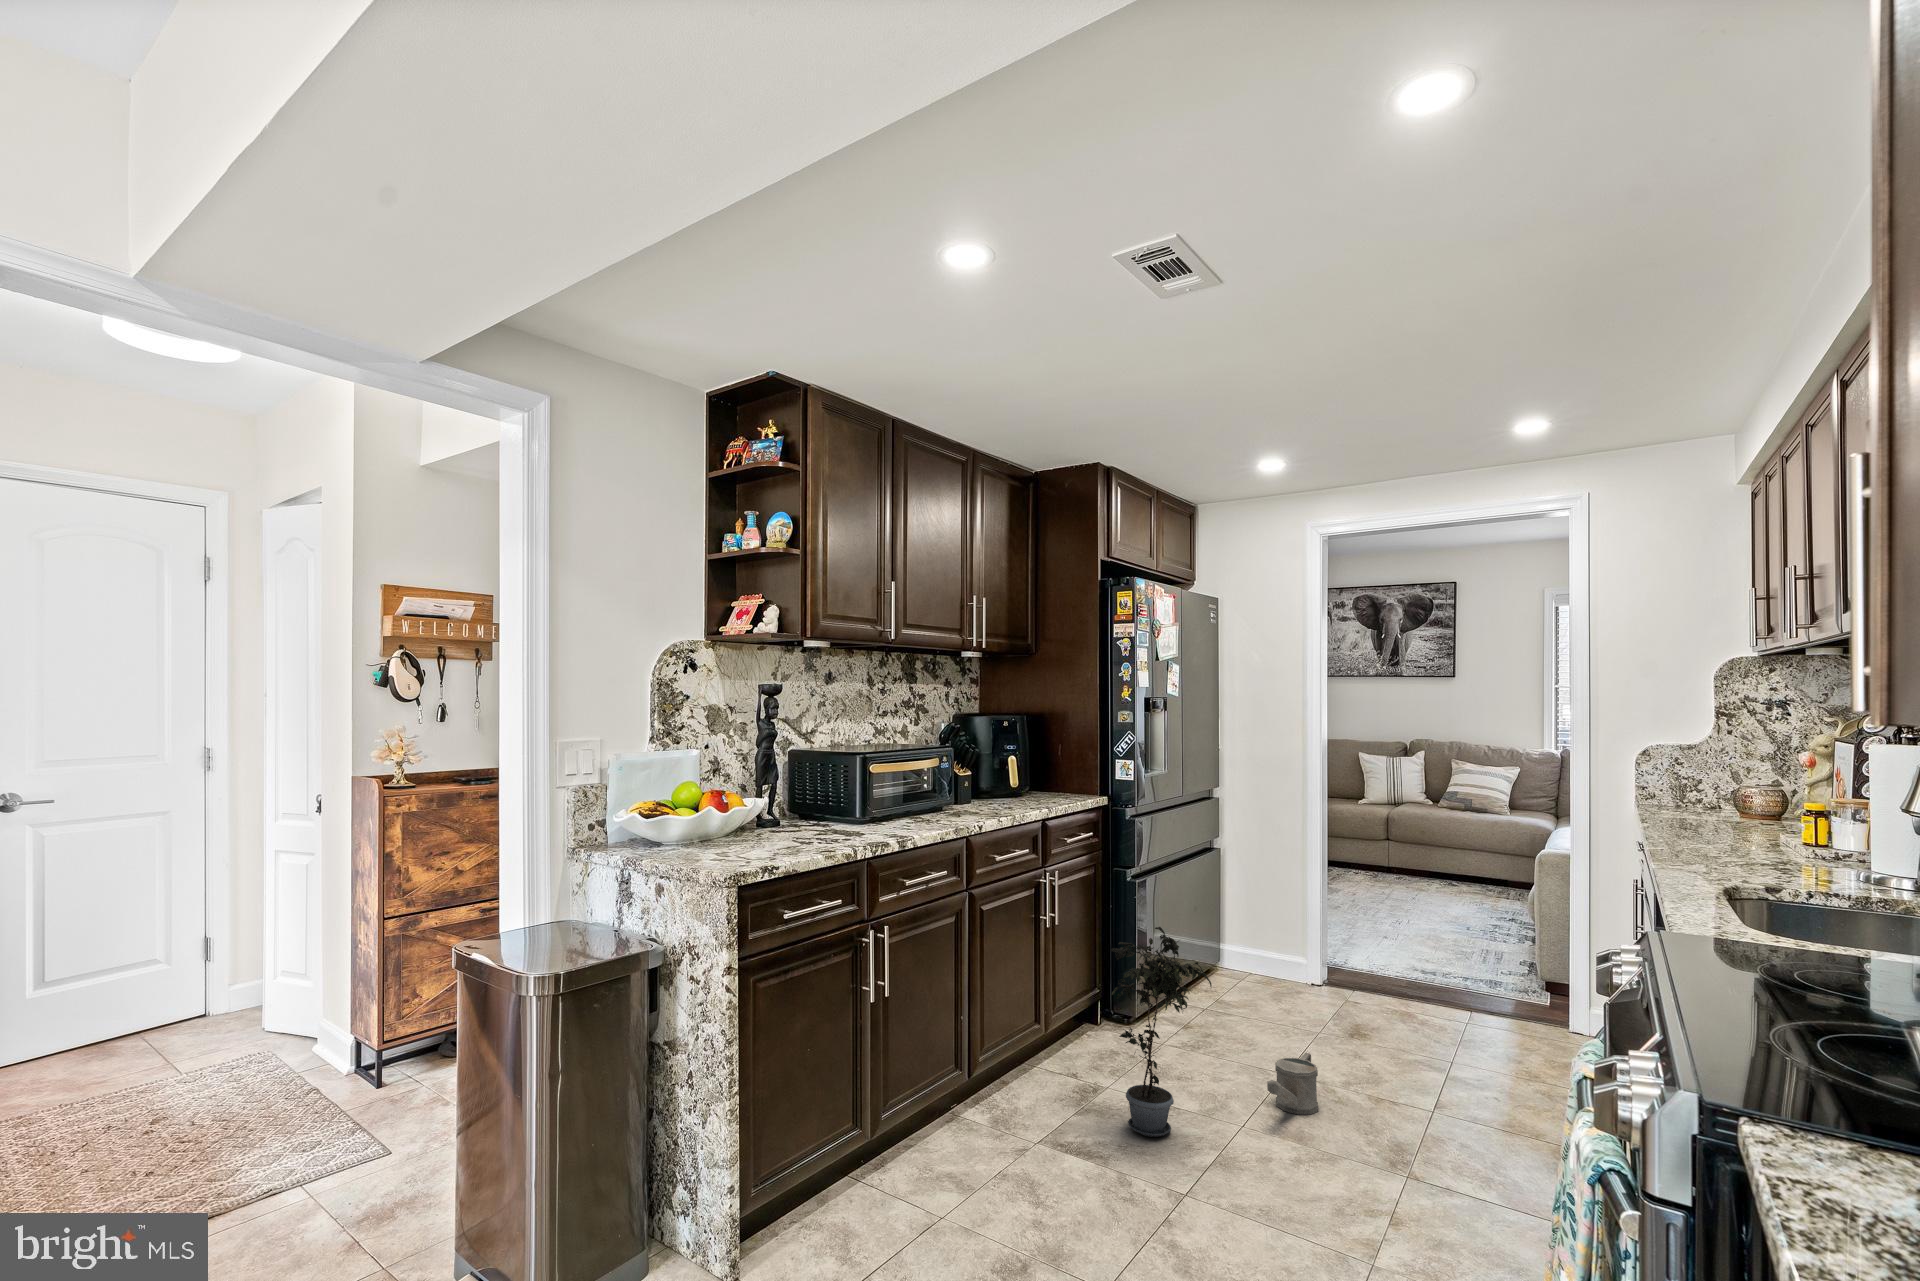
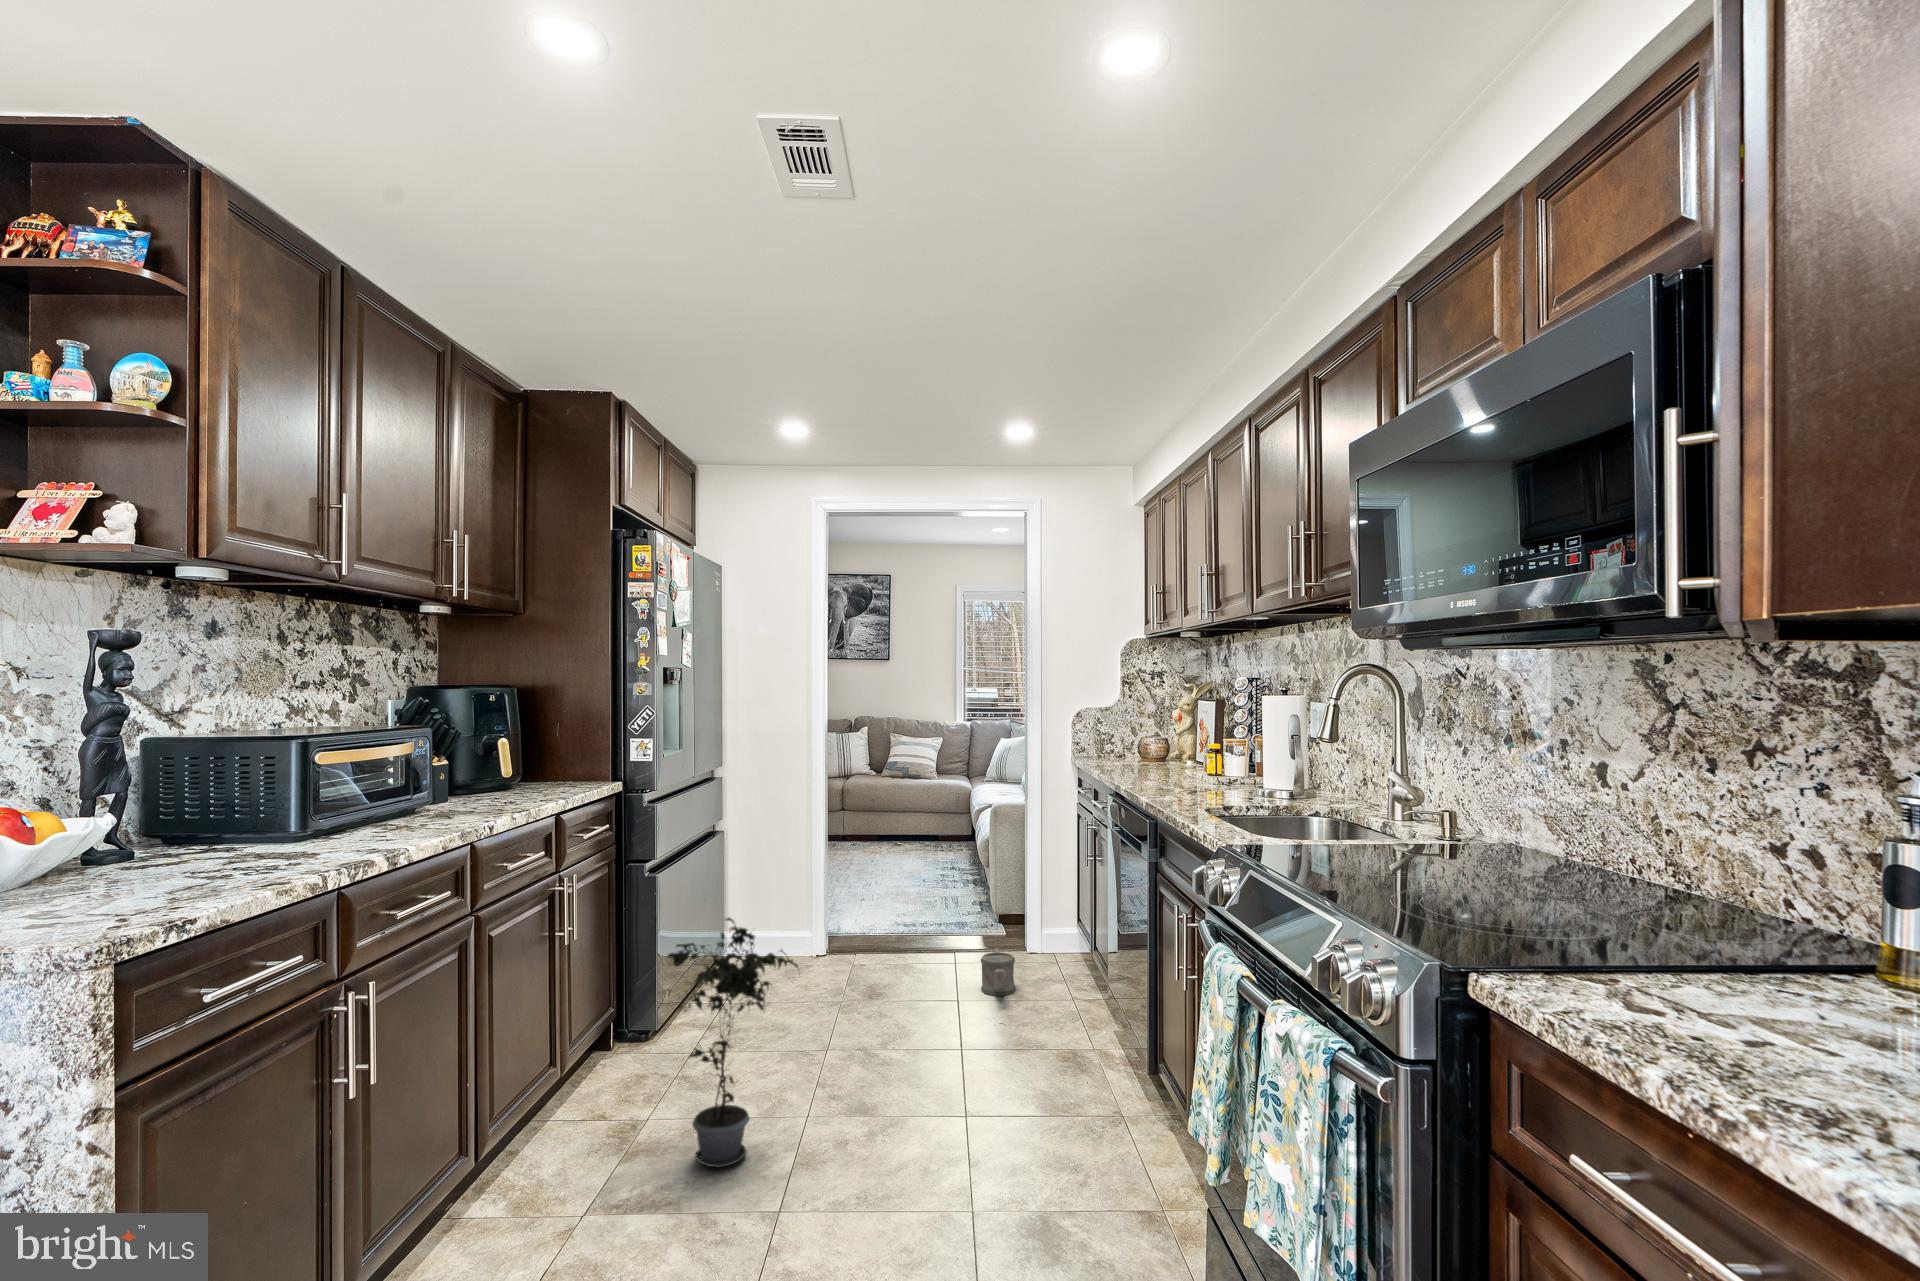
watering can: present [1267,1053,1318,1115] -> present [981,948,1016,996]

